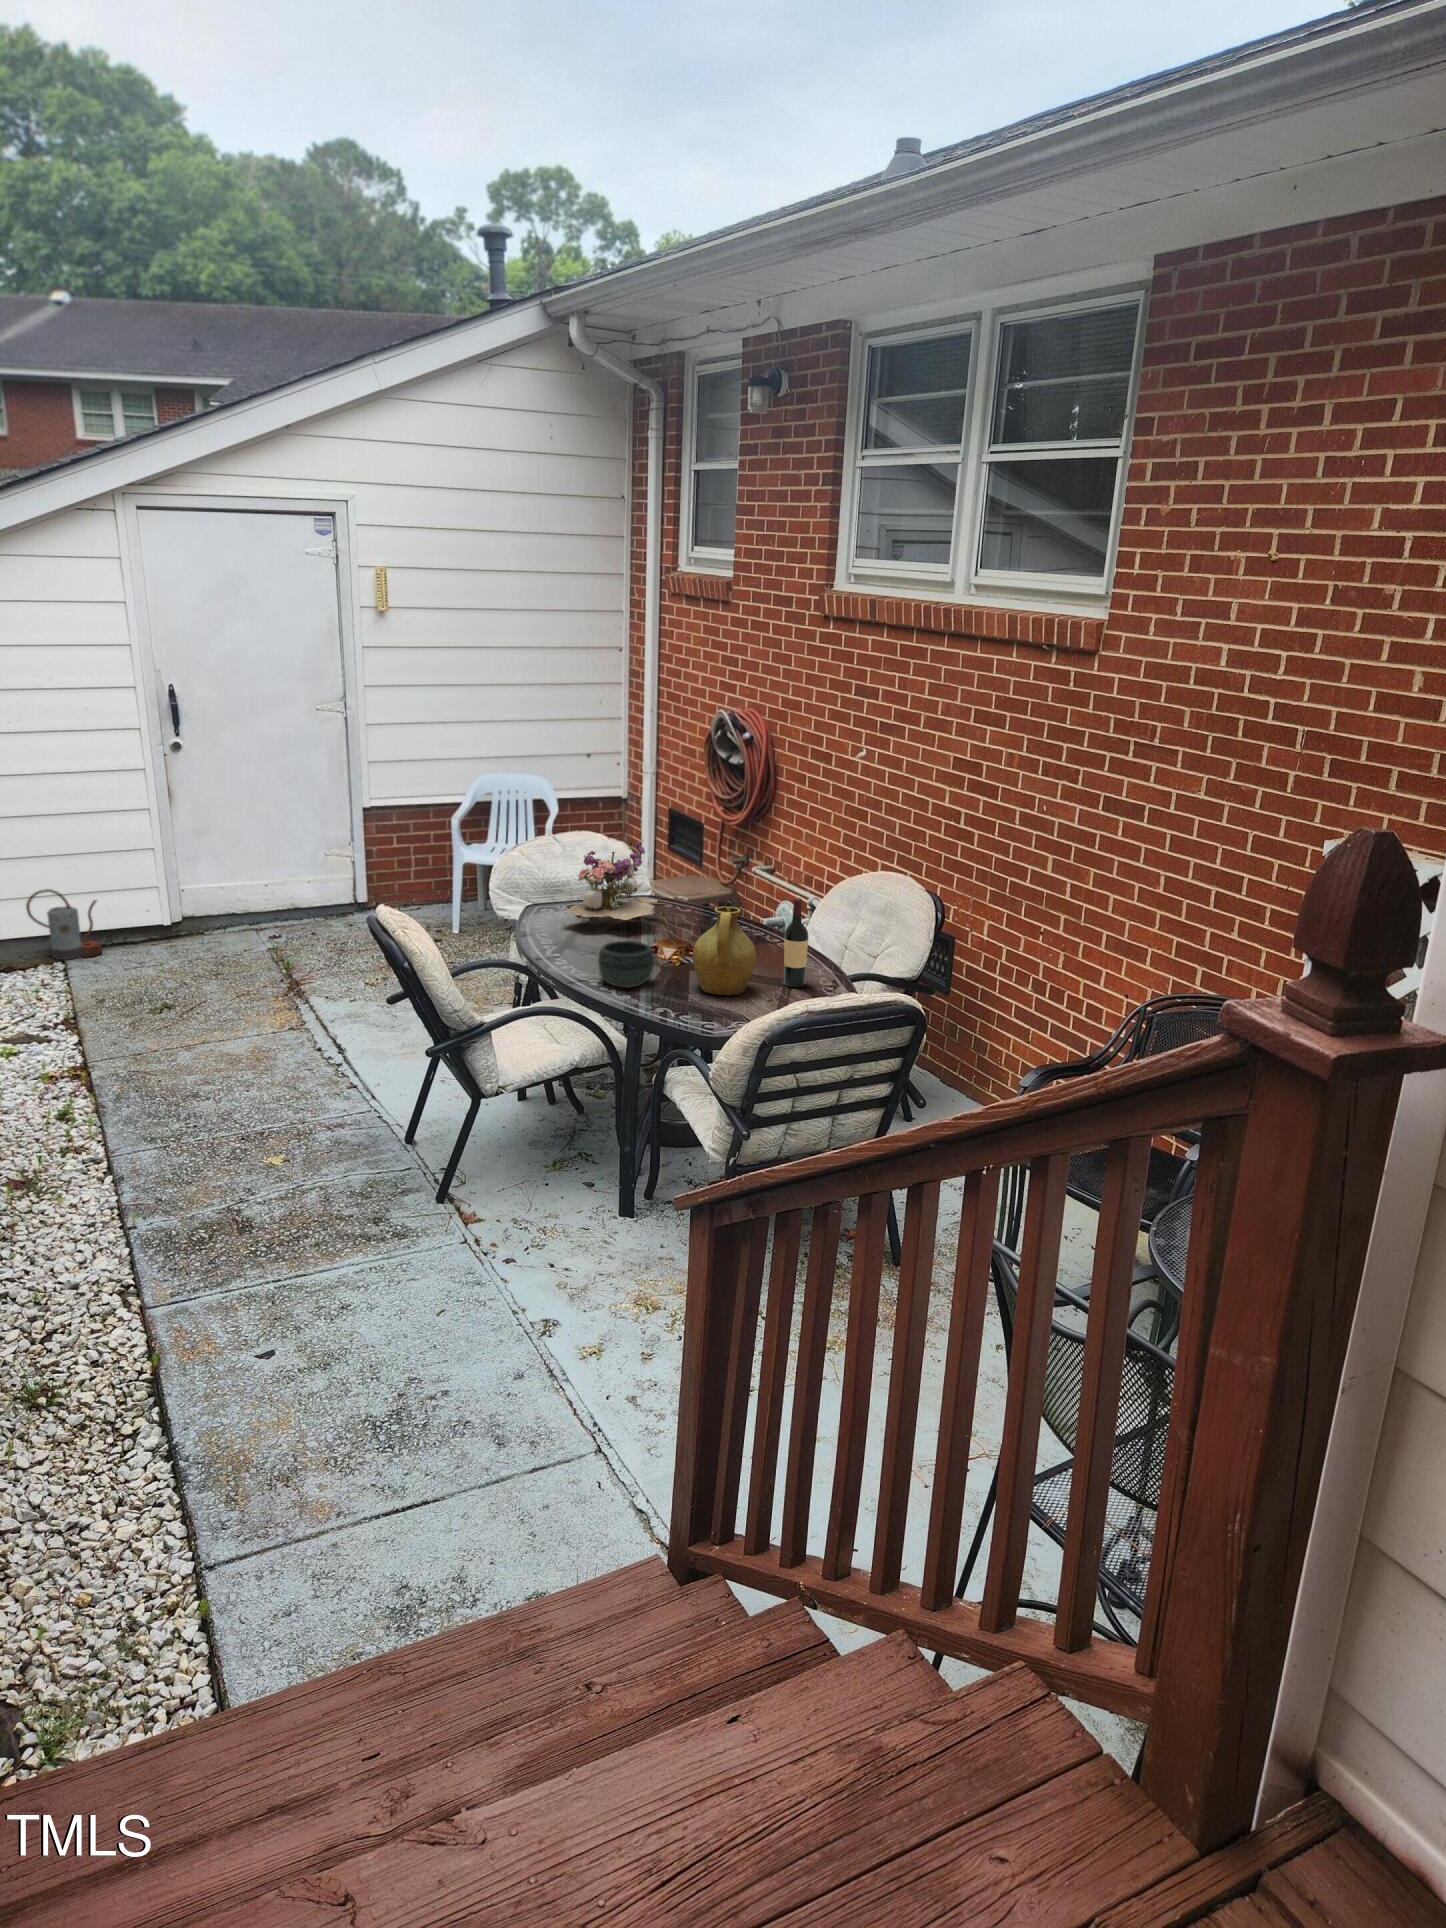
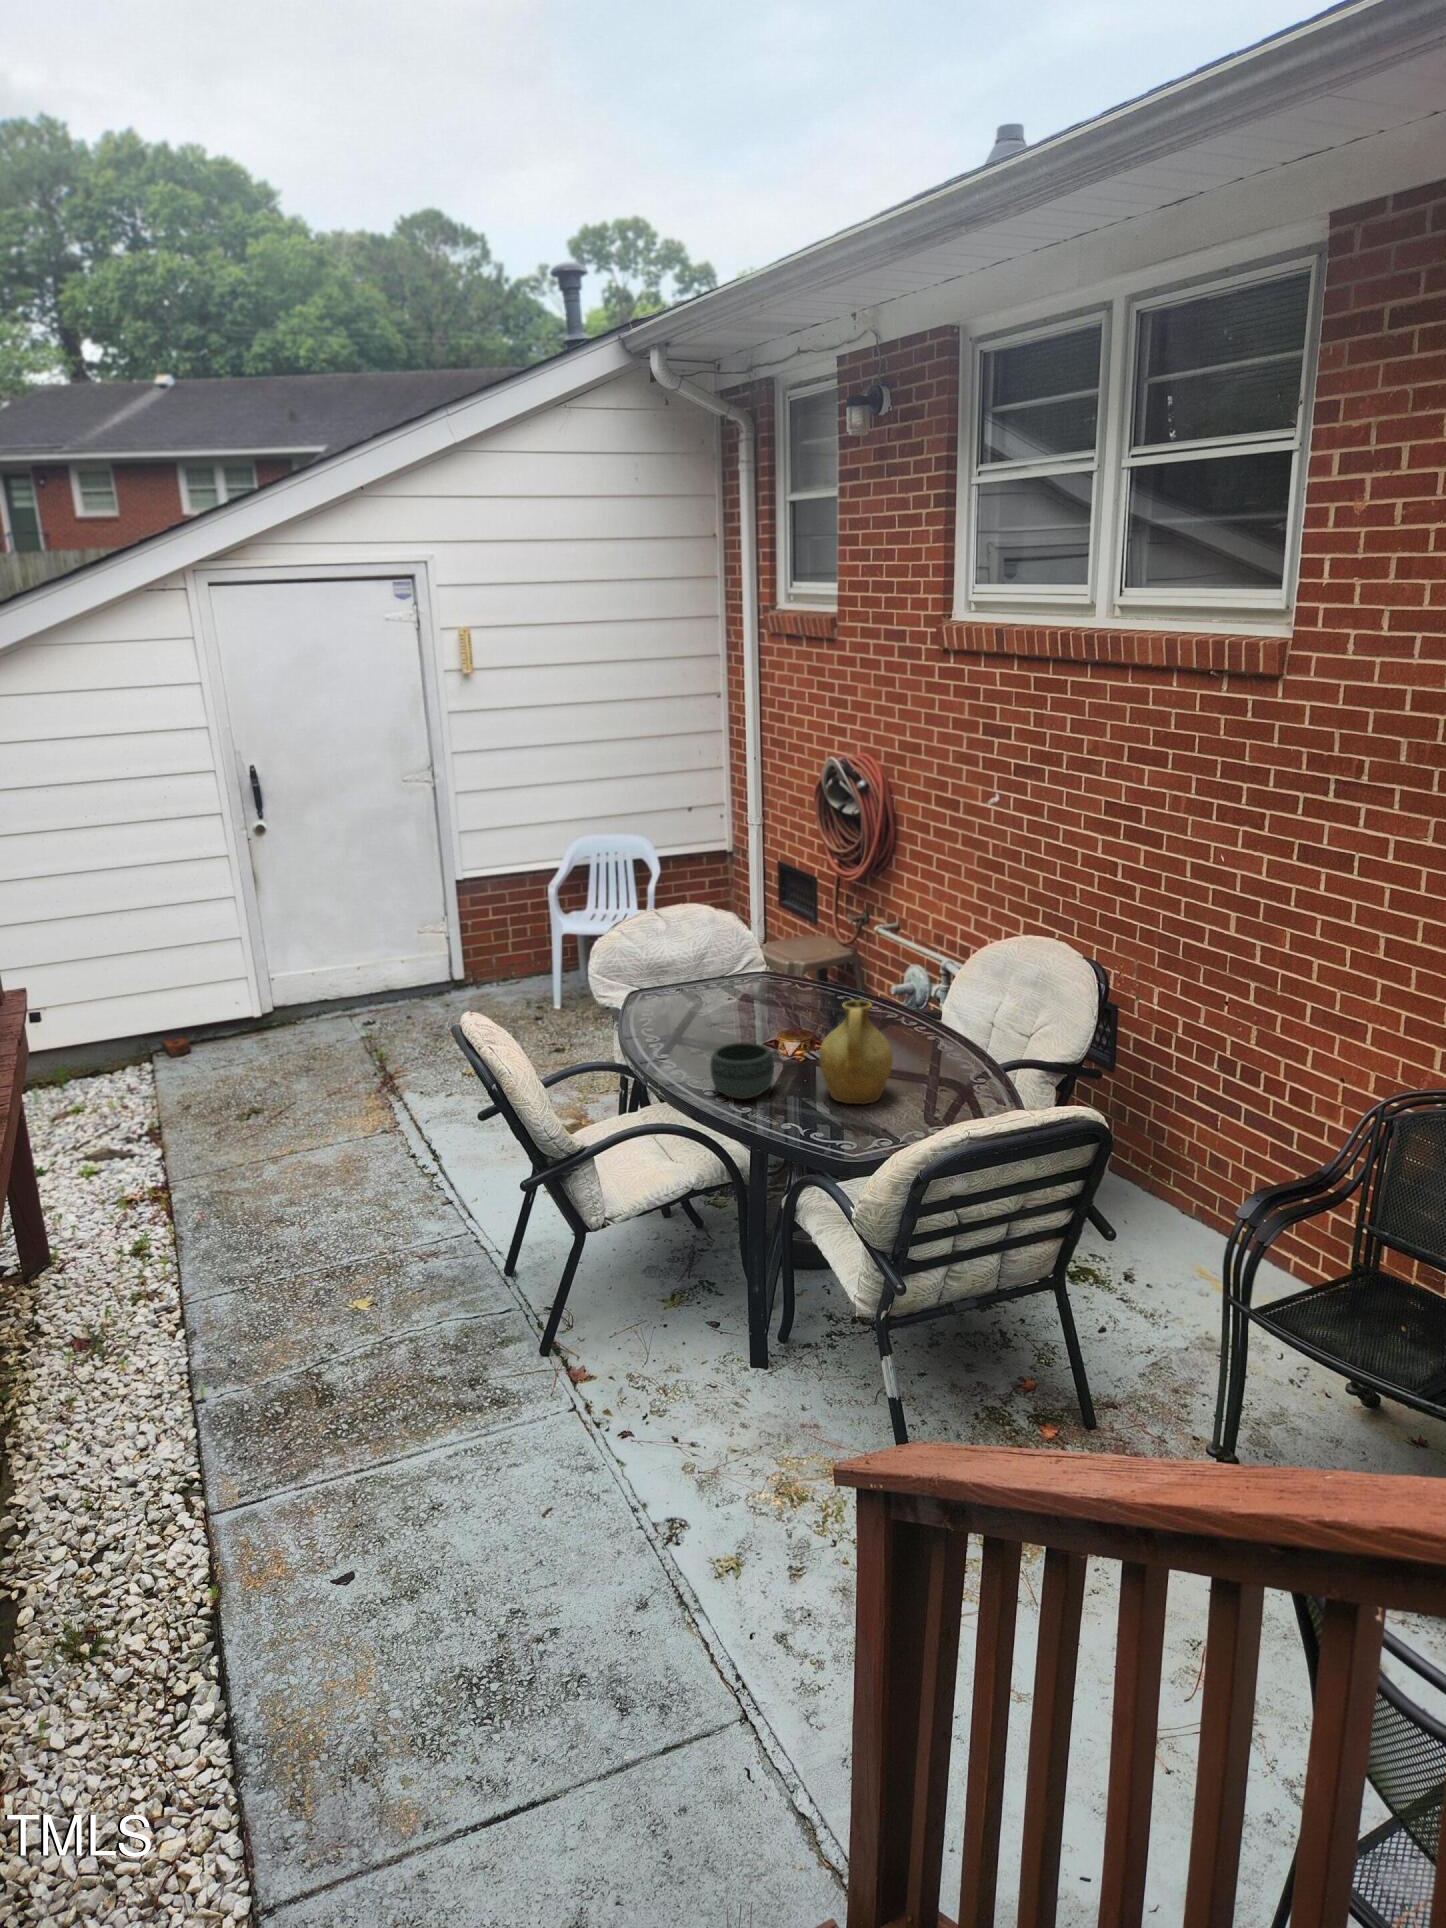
flower arrangement: present [563,840,657,924] -> none [667,916,773,1016]
watering can: present [26,889,96,960] -> none [112,989,185,1062]
wine bottle: present [784,898,808,987] -> none [924,985,952,1089]

